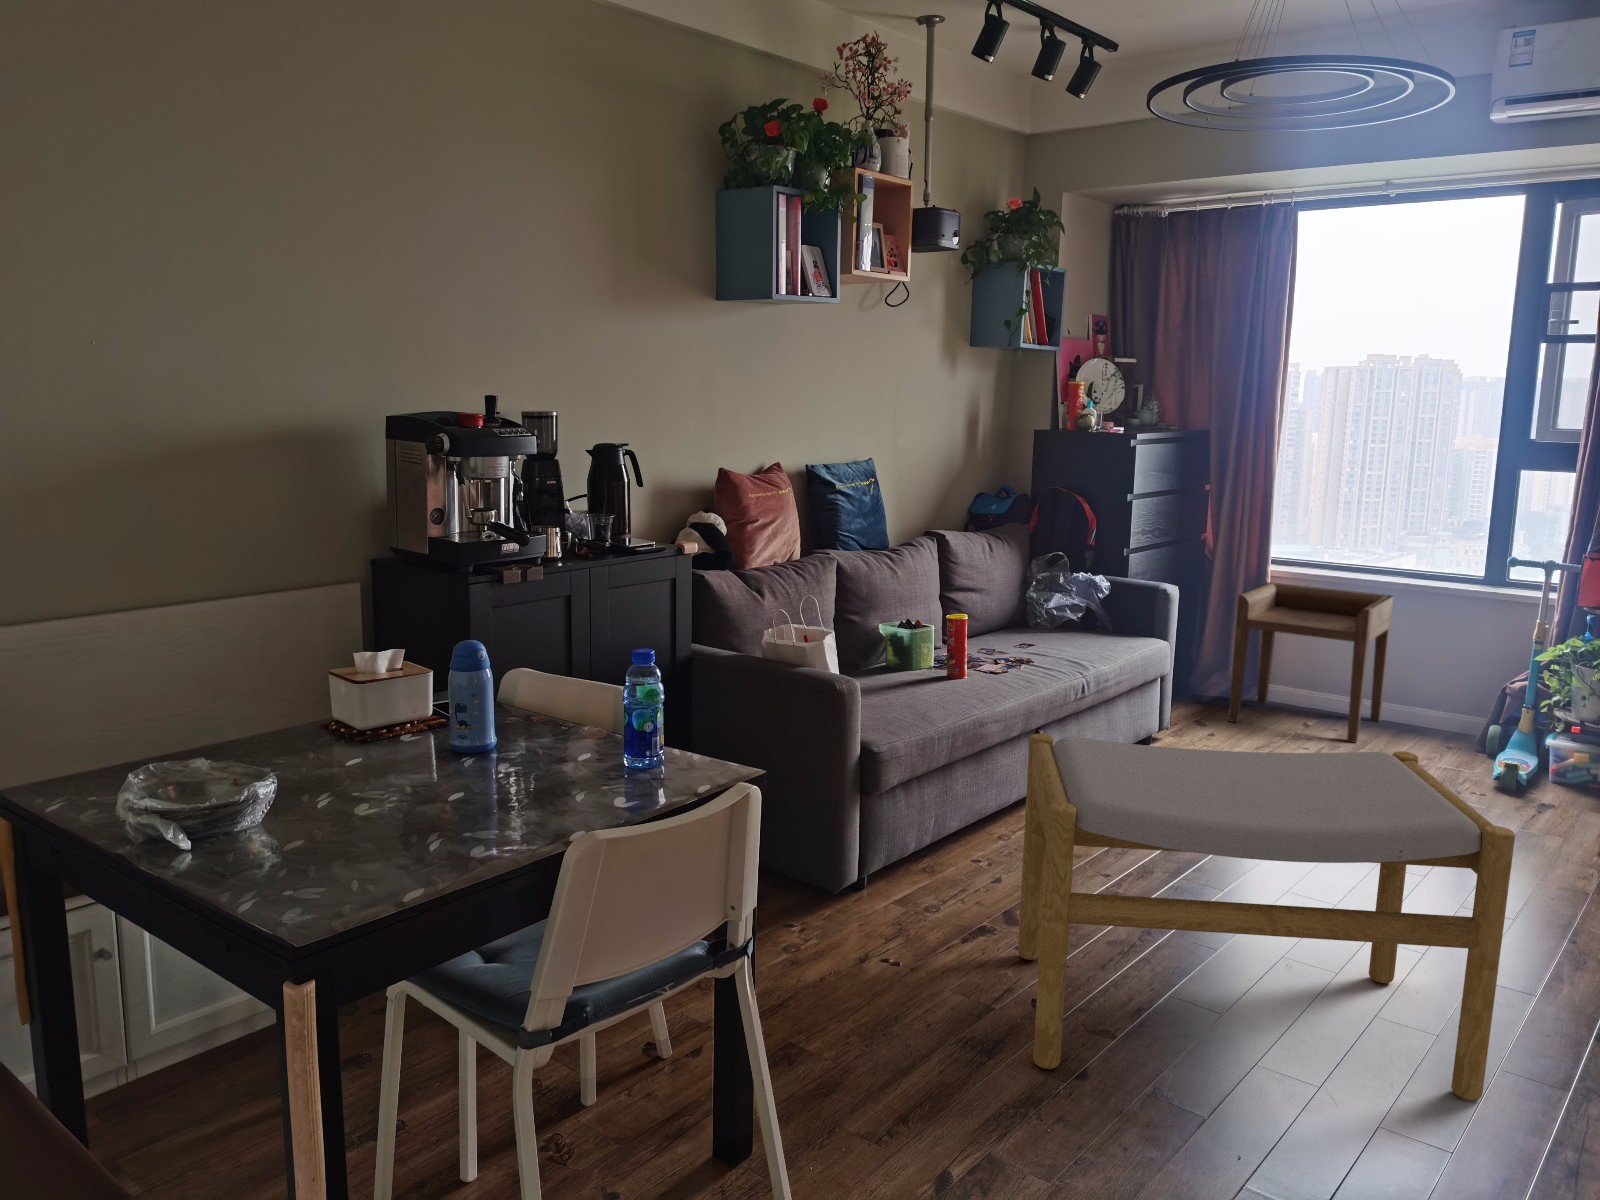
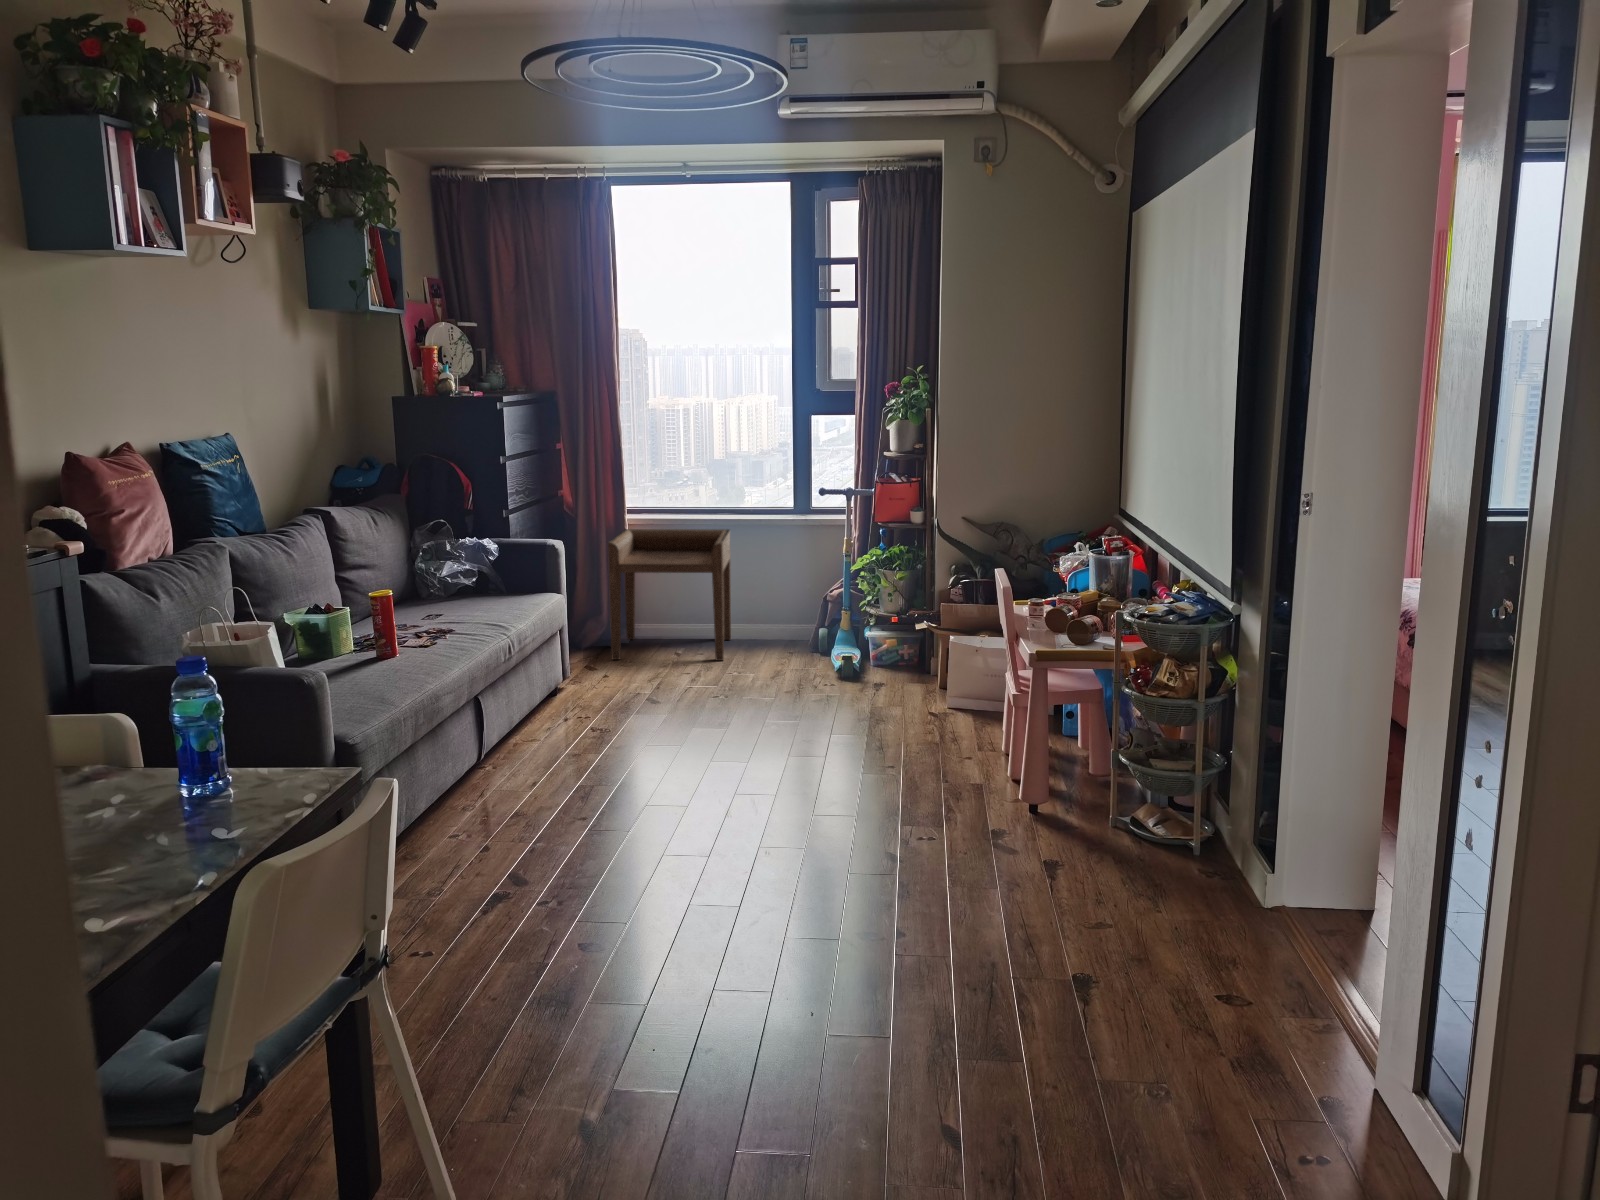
footstool: present [1018,734,1515,1101] -> none [534,654,969,1015]

